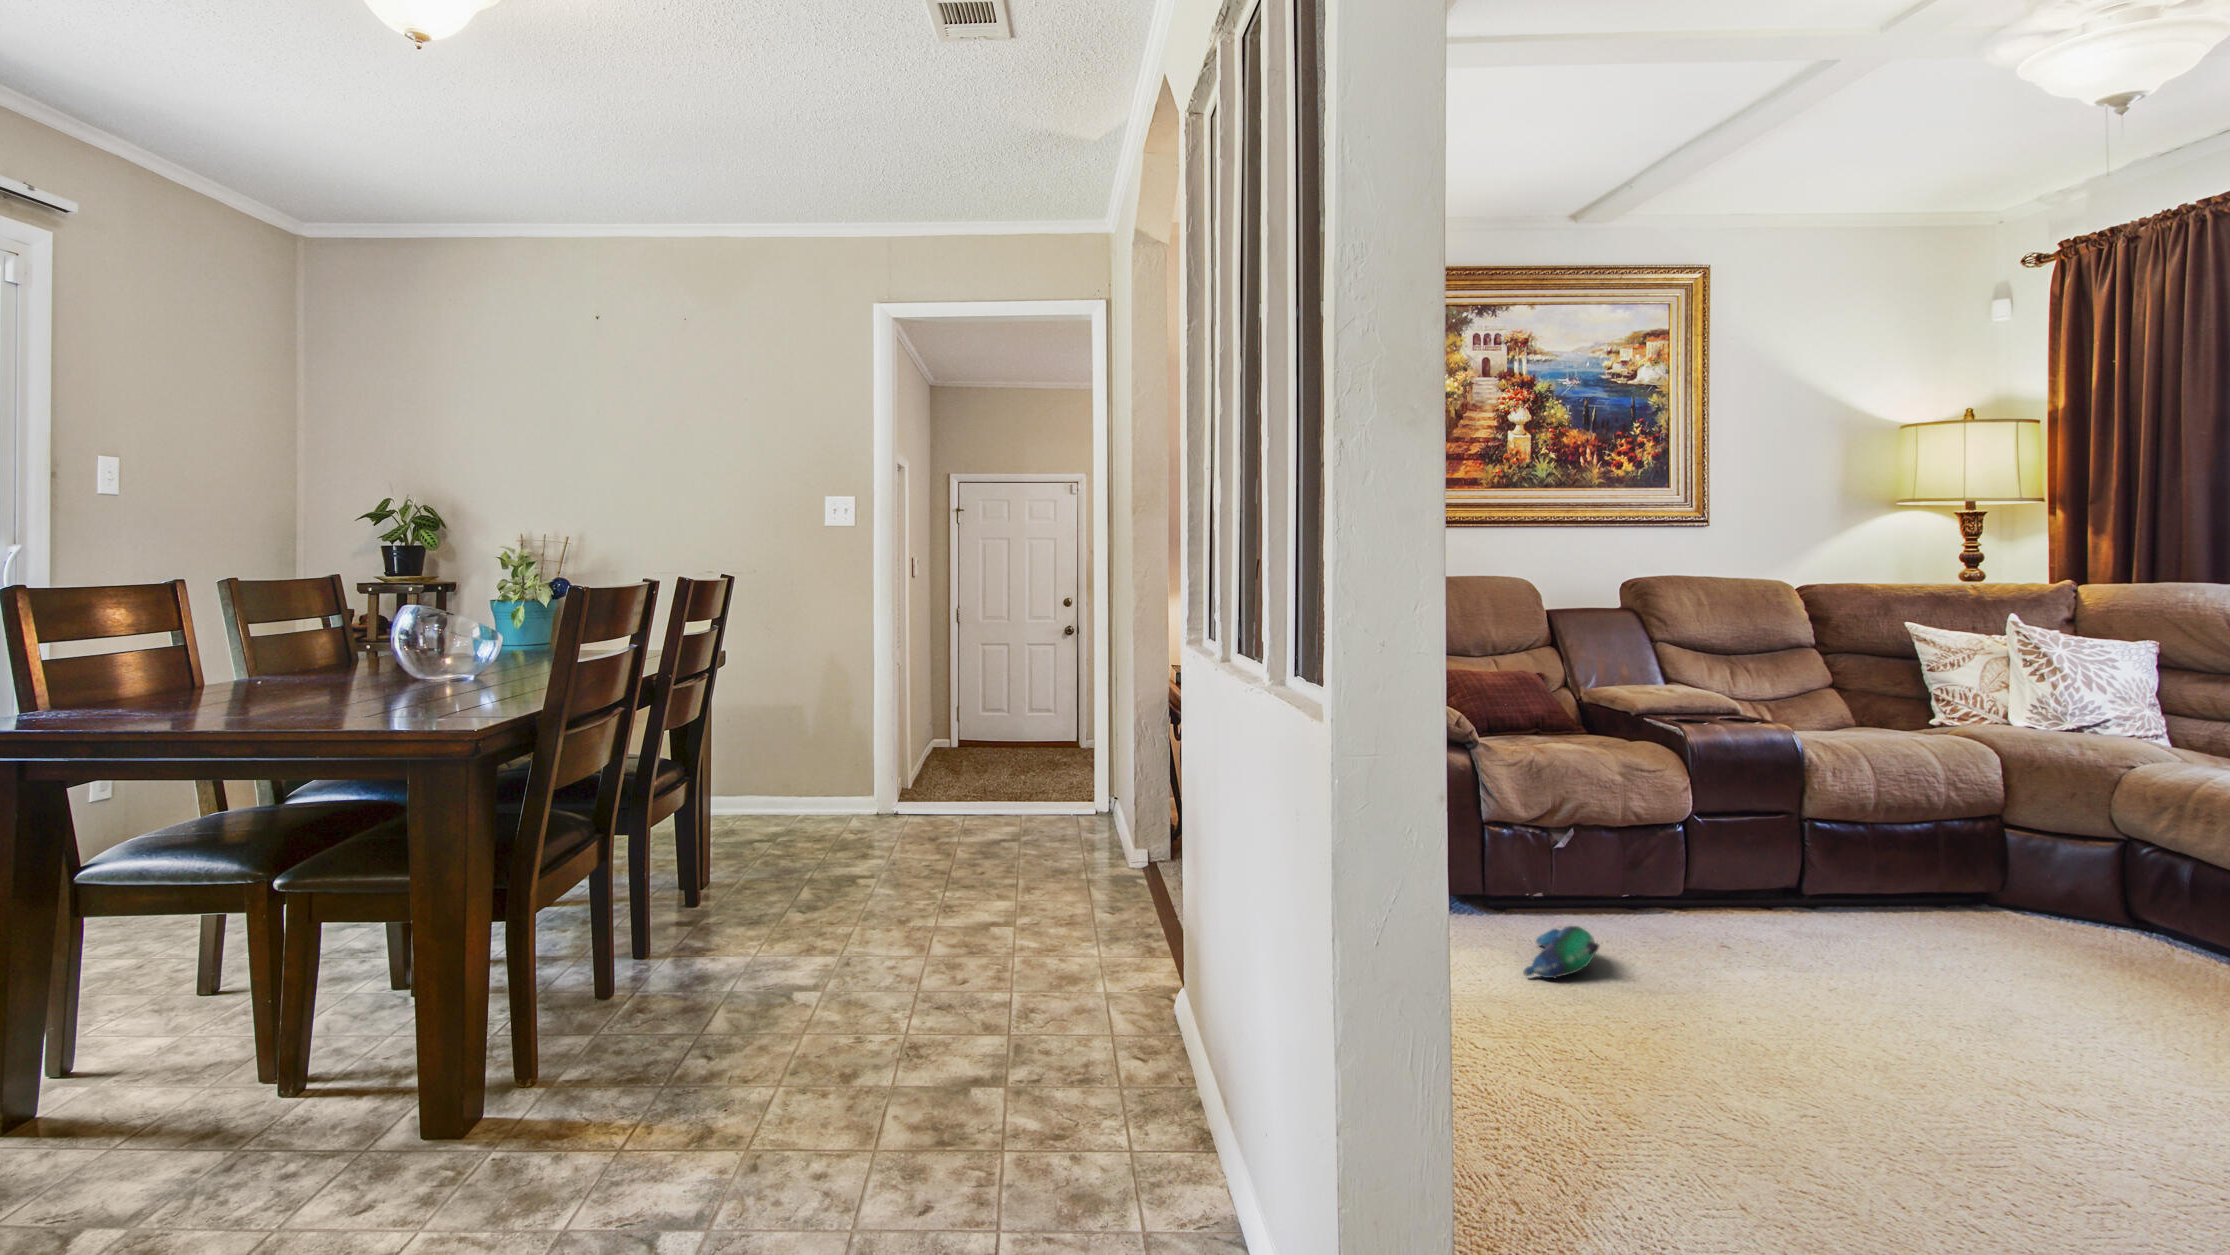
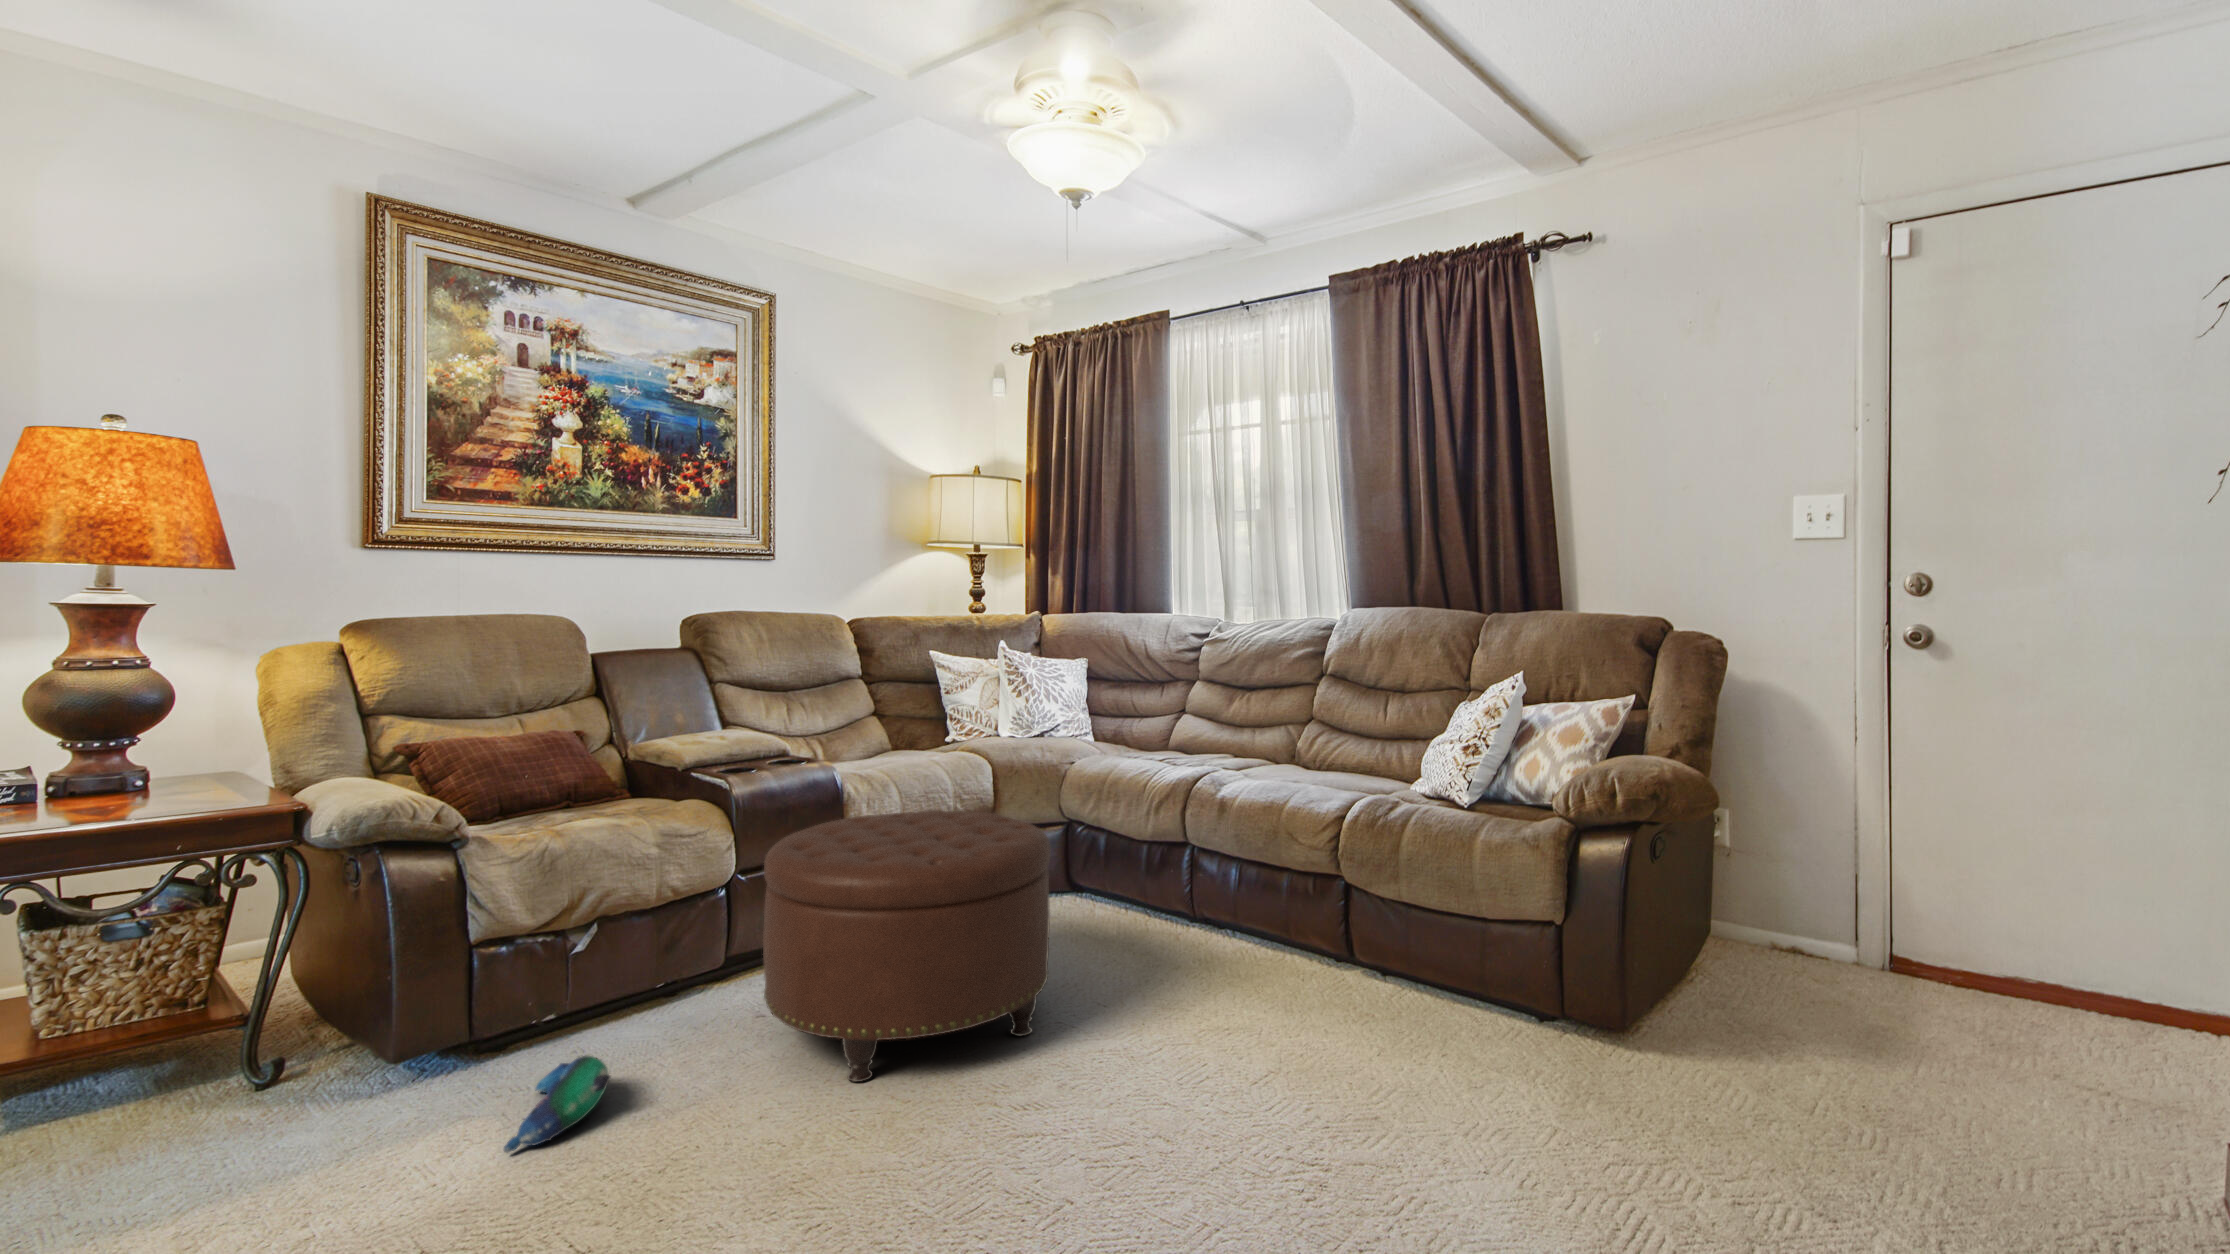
ottoman: none [1729,778,2097,1046] -> present [763,810,1051,1082]

